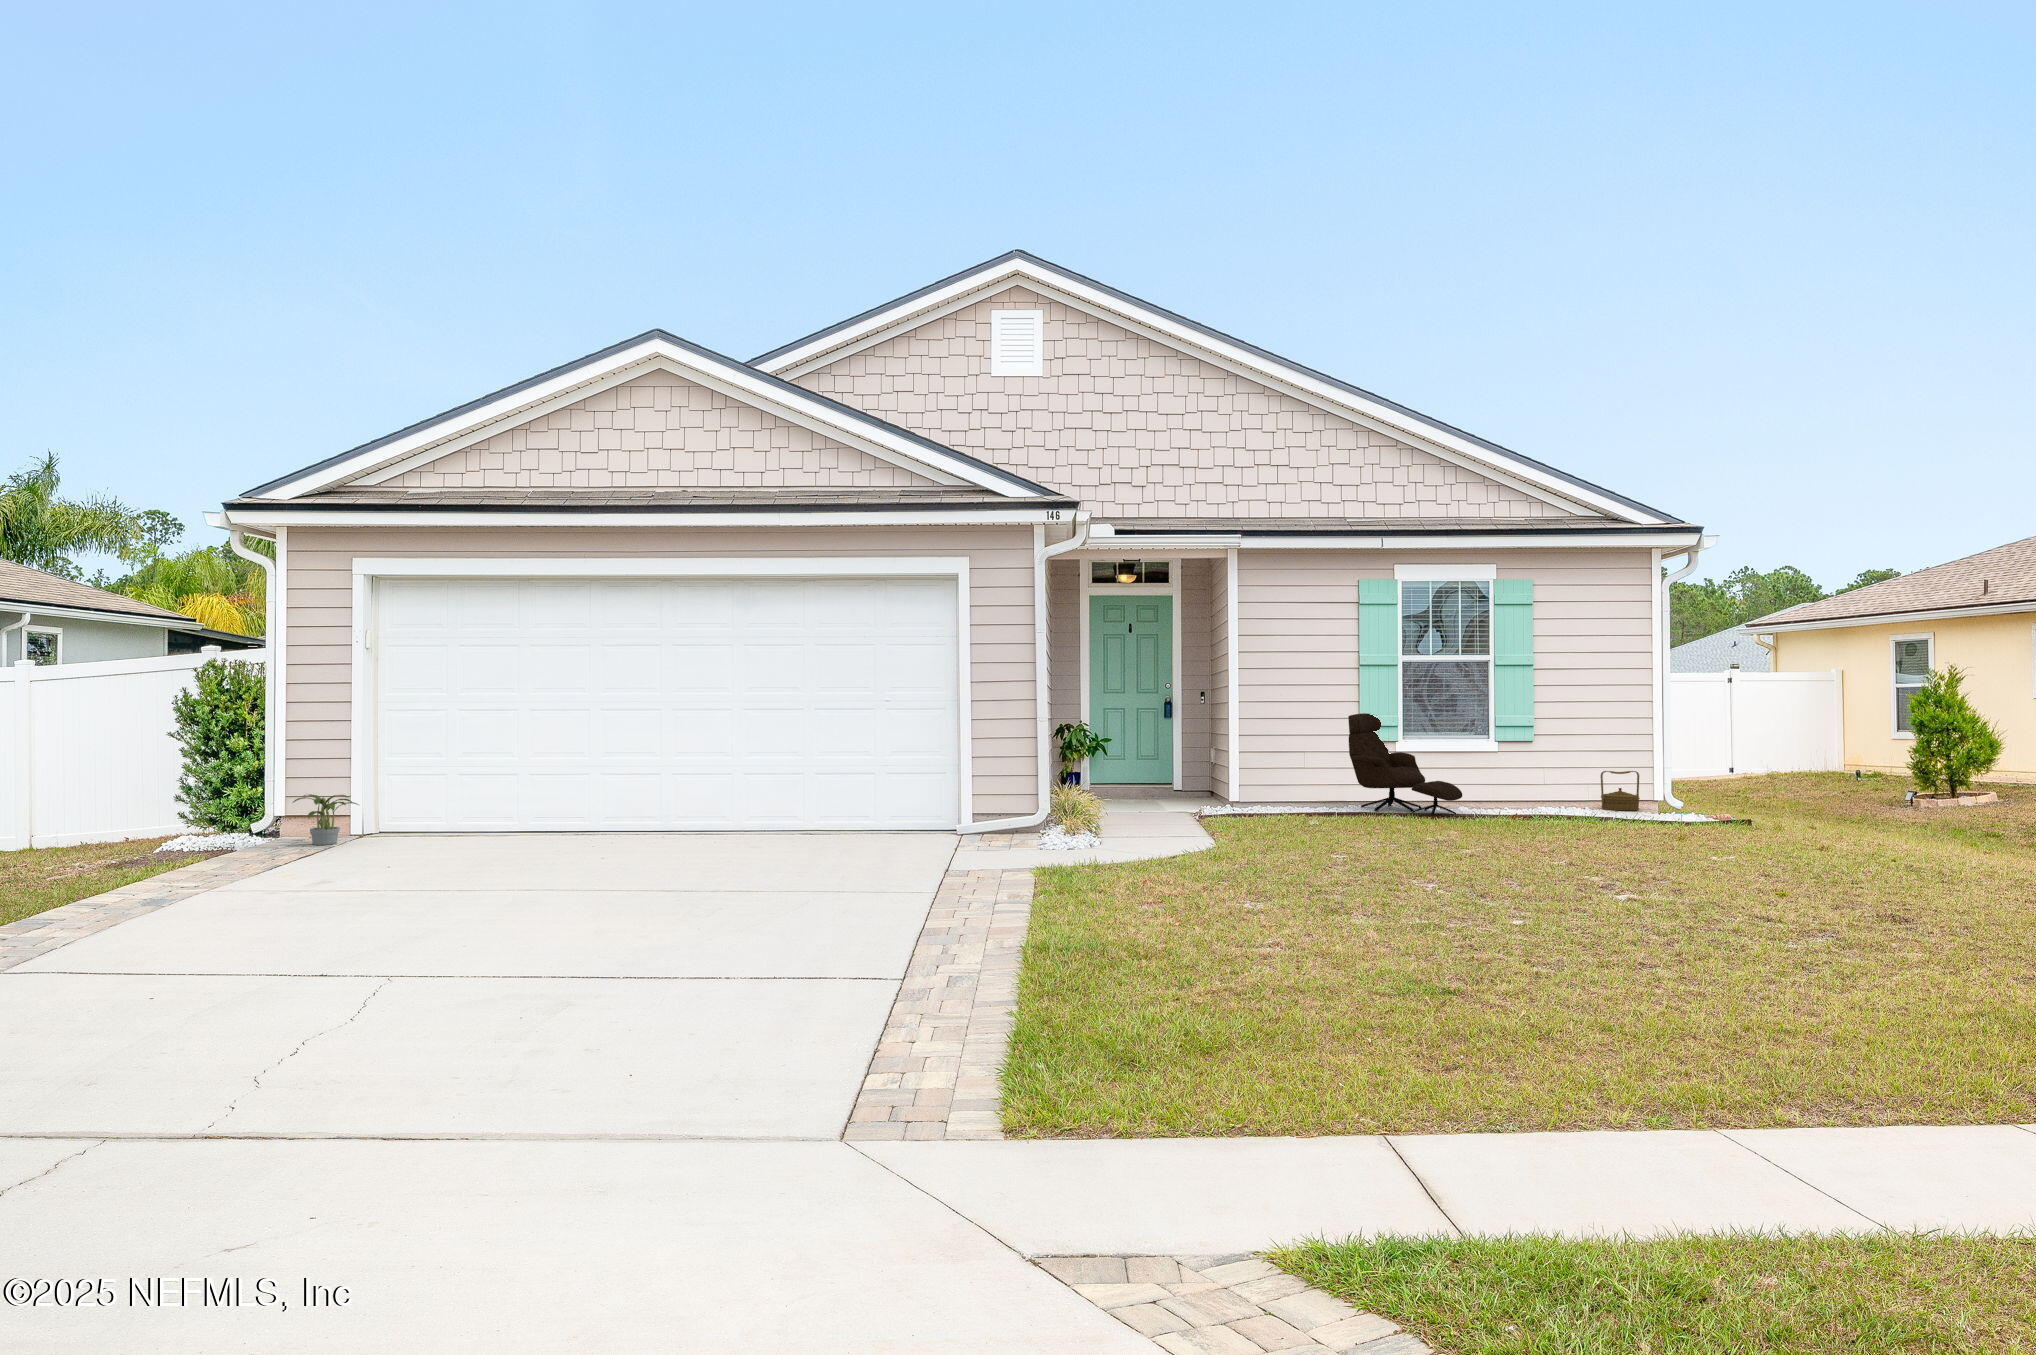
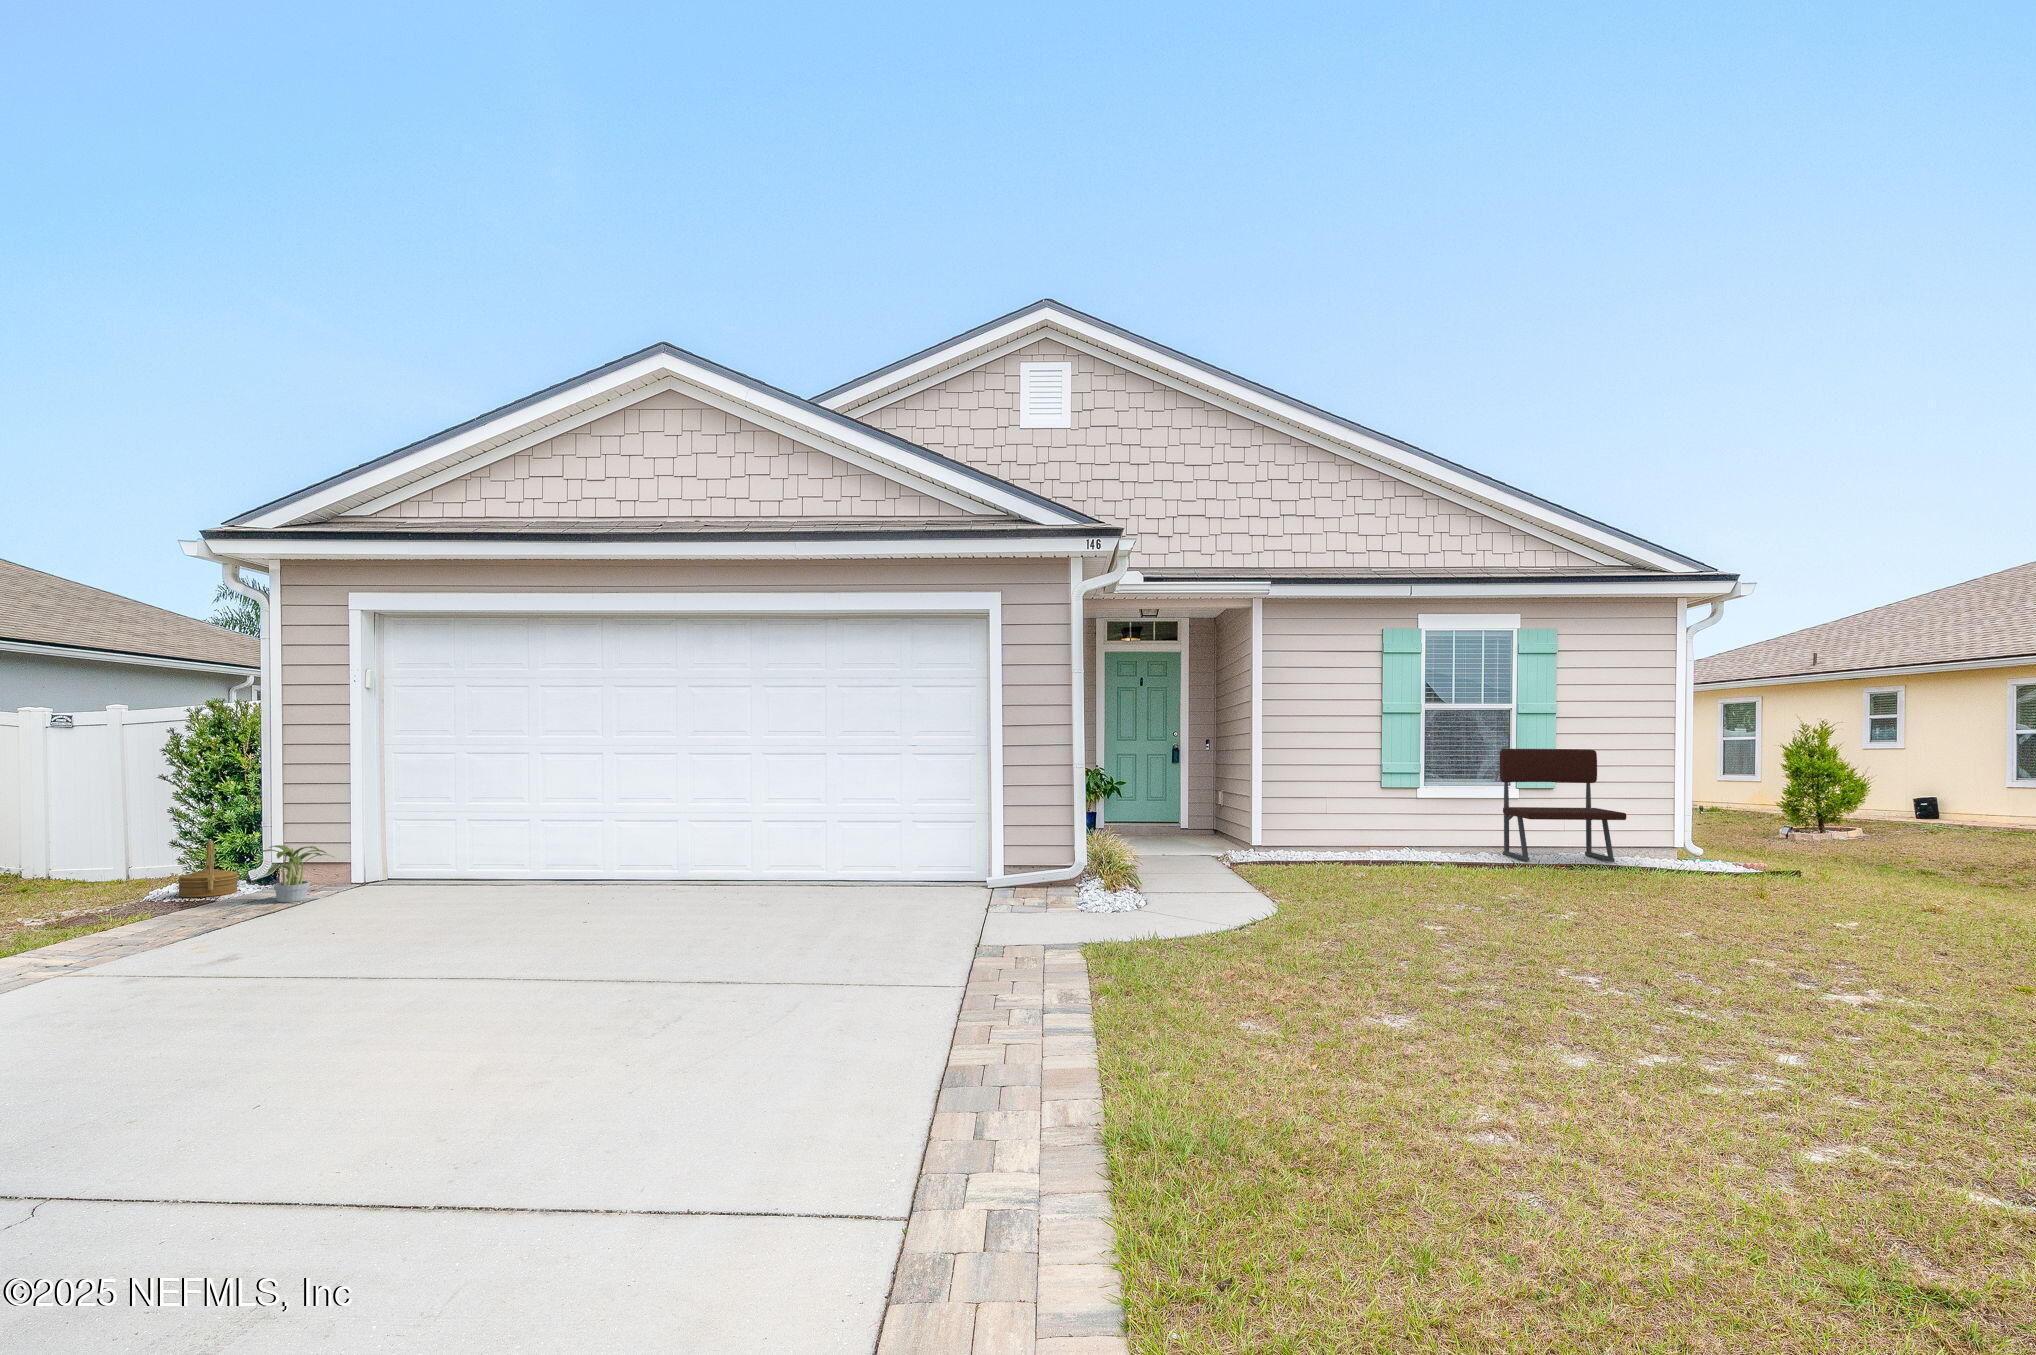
bench: none [1473,702,1591,812] -> present [1500,749,1626,862]
lounge chair: present [1348,713,1462,815] -> none [1375,759,1496,865]
woven basket: present [1601,771,1640,810] -> present [178,840,239,897]

